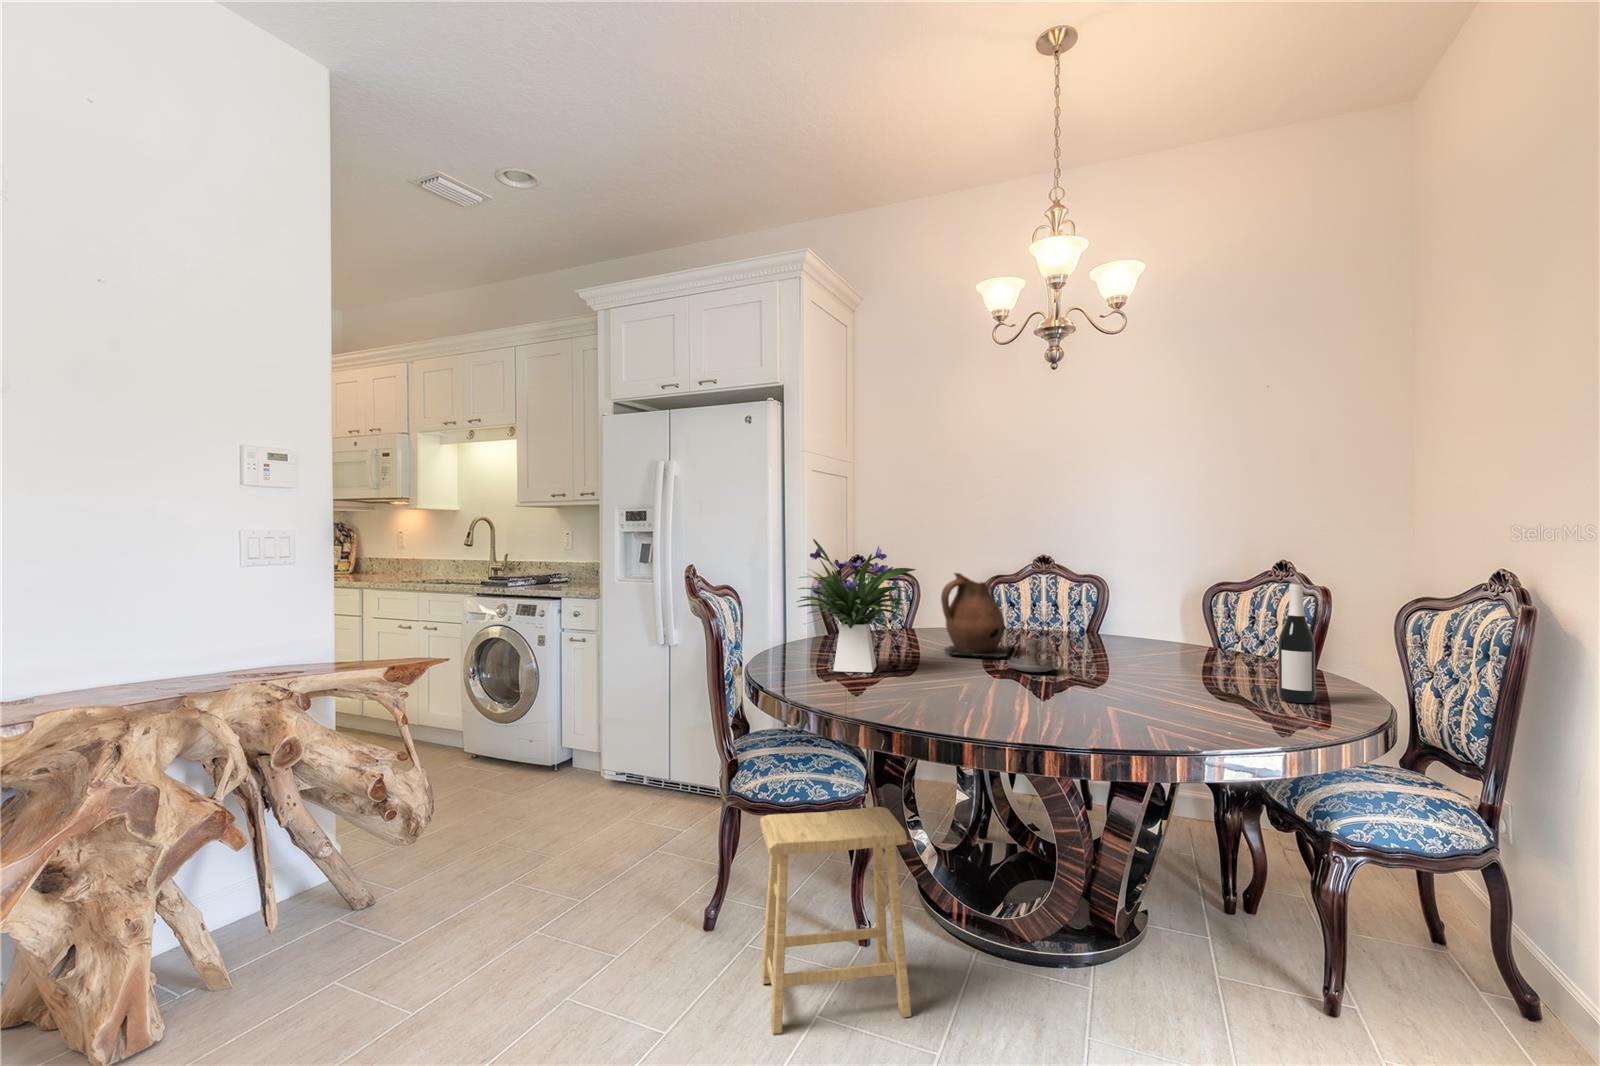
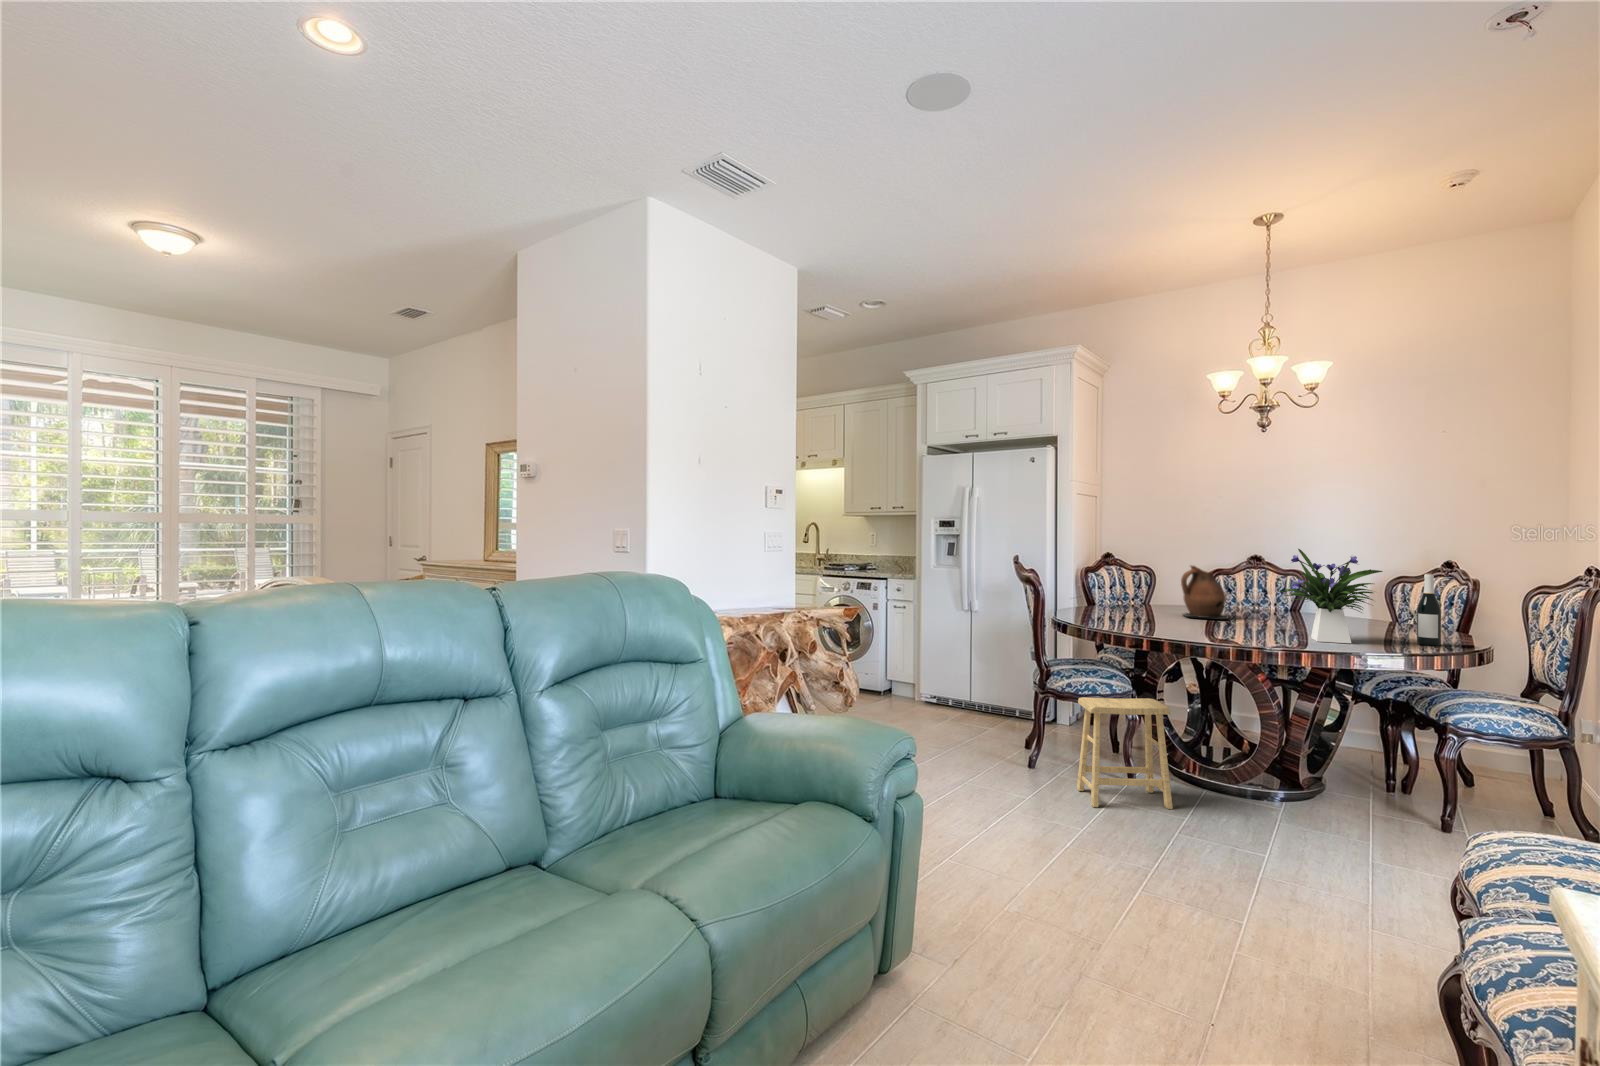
flower arrangement: present [797,539,916,672] -> present [1281,549,1383,643]
candle holder: present [1008,638,1064,672] -> none [1230,606,1269,627]

